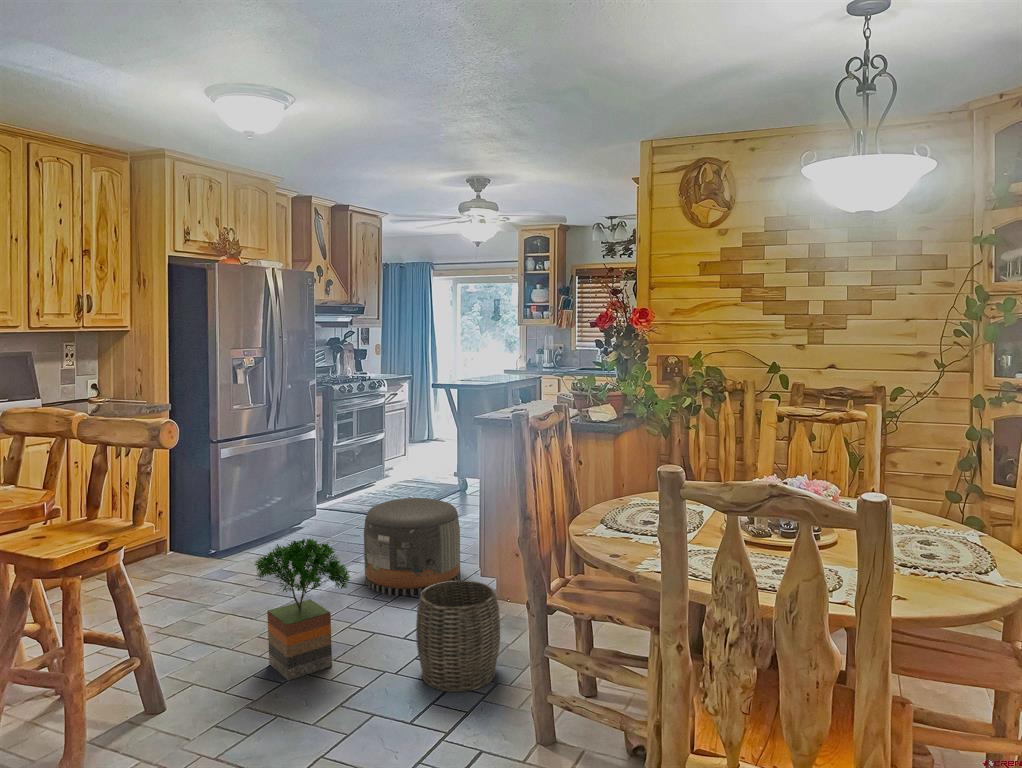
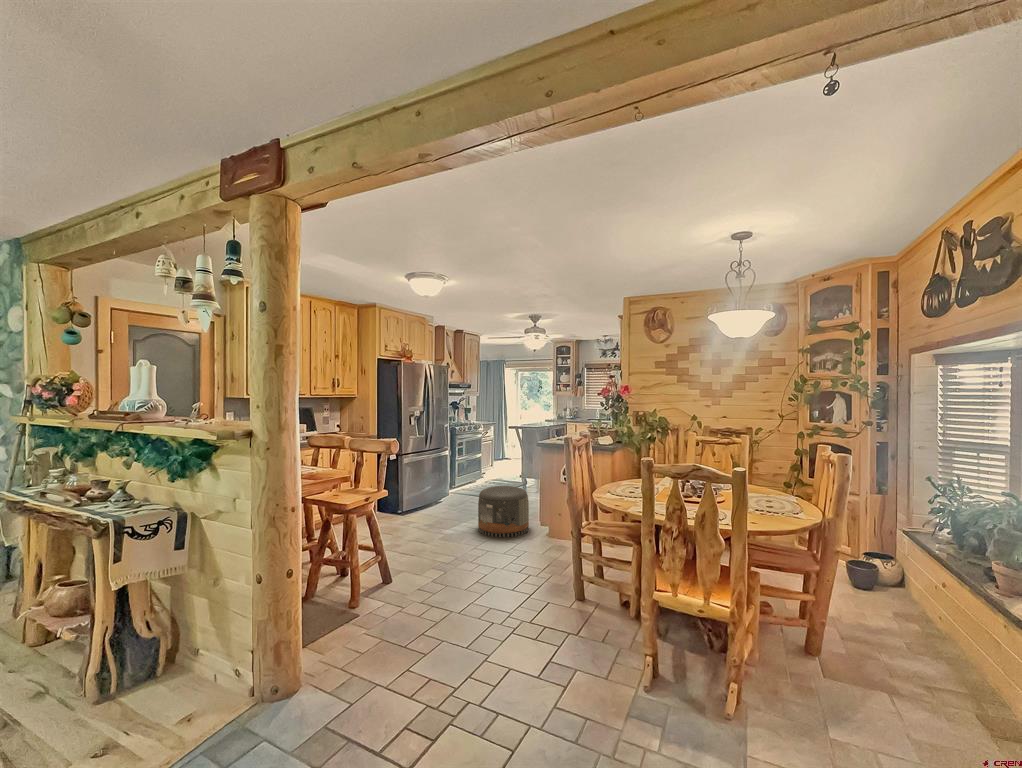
potted tree: present [255,539,350,681] -> none [430,501,479,575]
woven basket: present [416,580,500,692] -> none [512,525,555,582]

